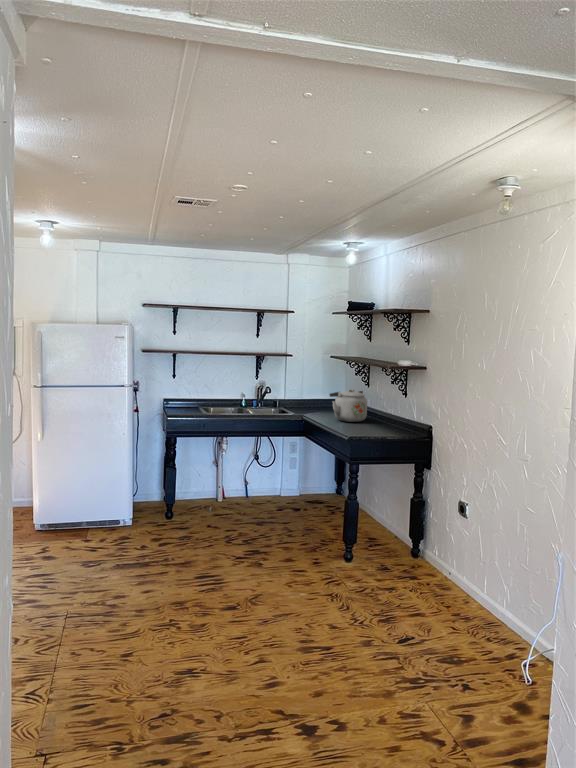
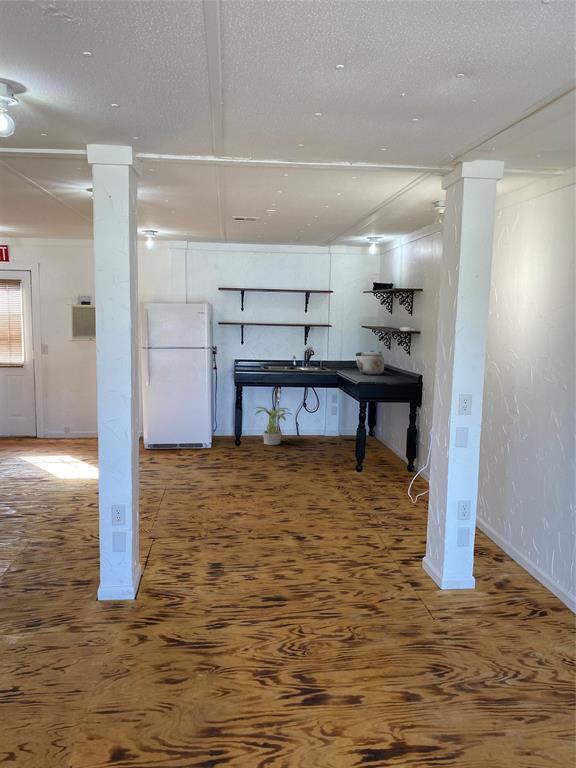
potted plant: none [191,463,242,515] -> present [255,407,292,445]

